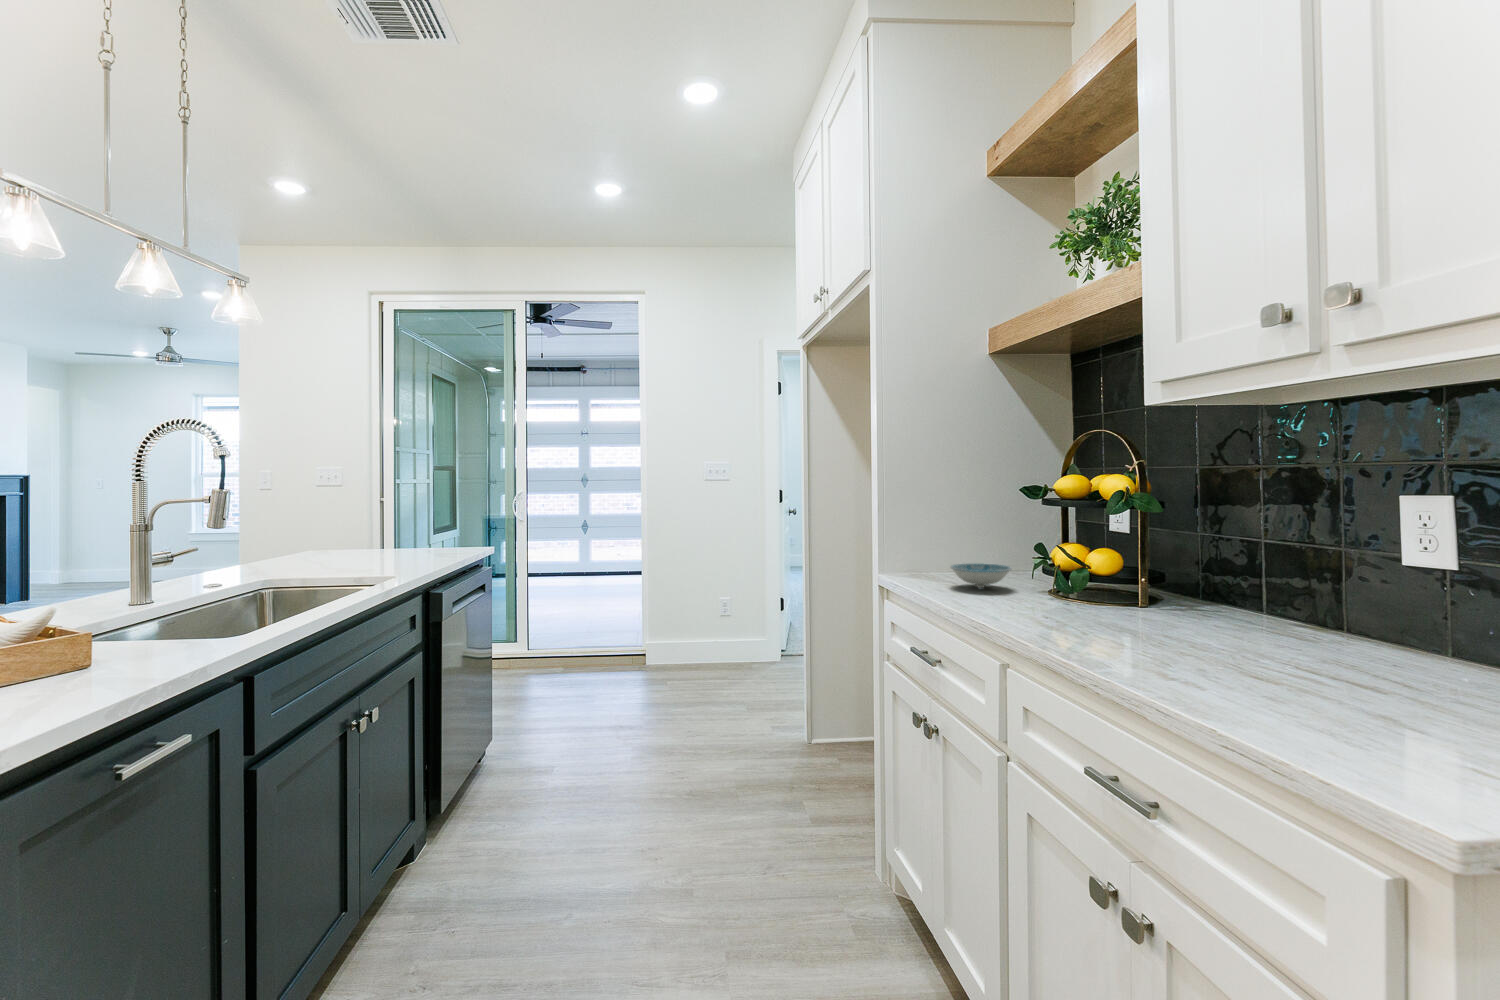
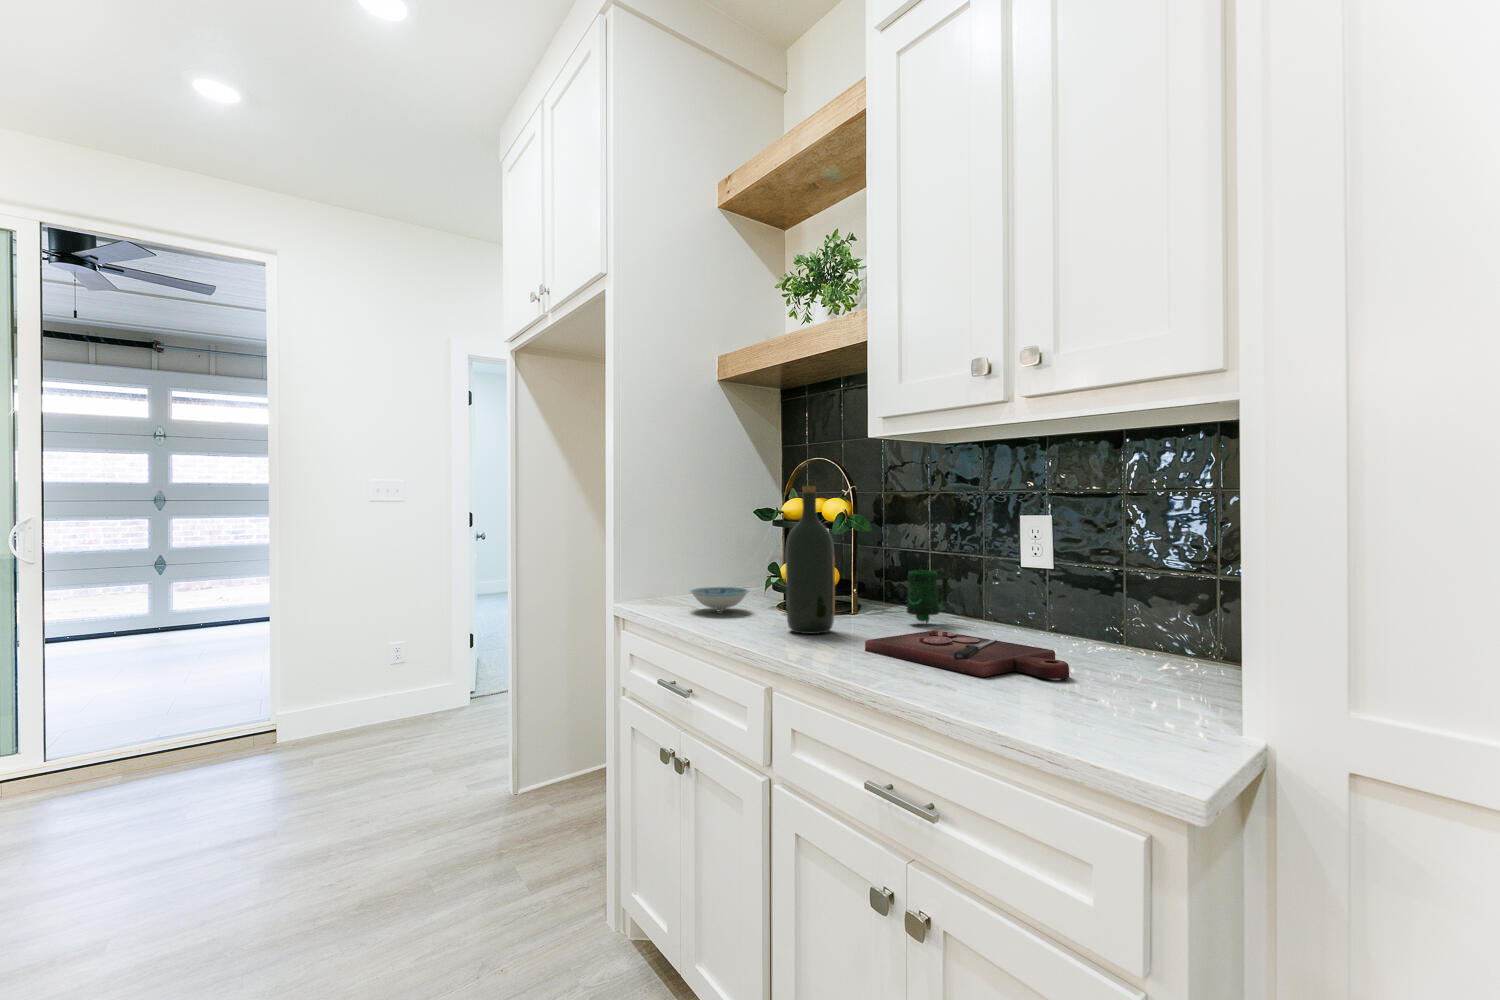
wine bottle: none [1039,460,1096,615] -> present [785,486,835,634]
mug: none [1191,552,1246,617] -> present [907,569,947,623]
cutting board: none [1117,621,1368,686] -> present [865,630,1069,679]

